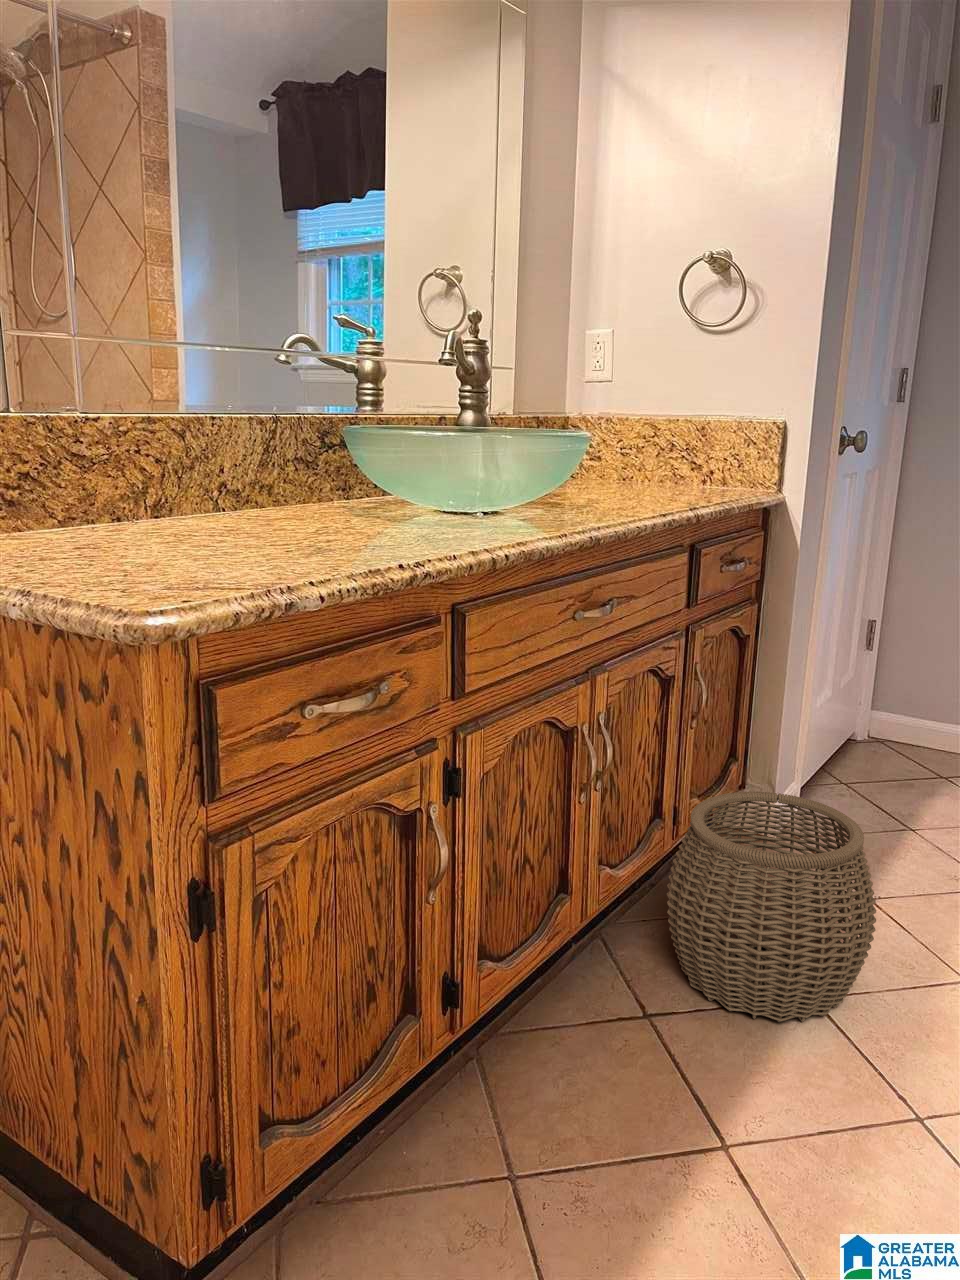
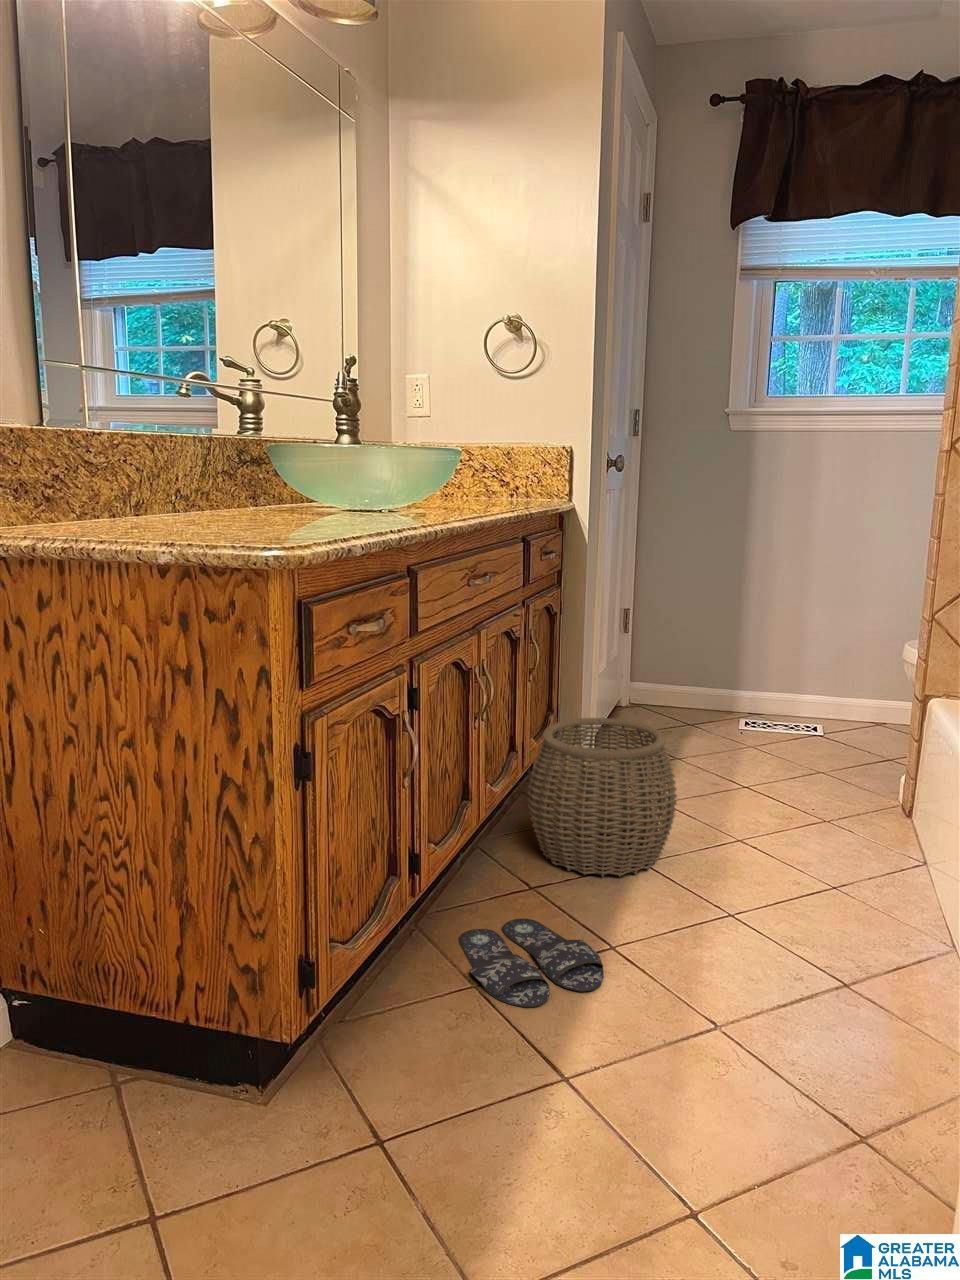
slippers: none [520,1070,708,1231] -> present [459,918,604,1007]

